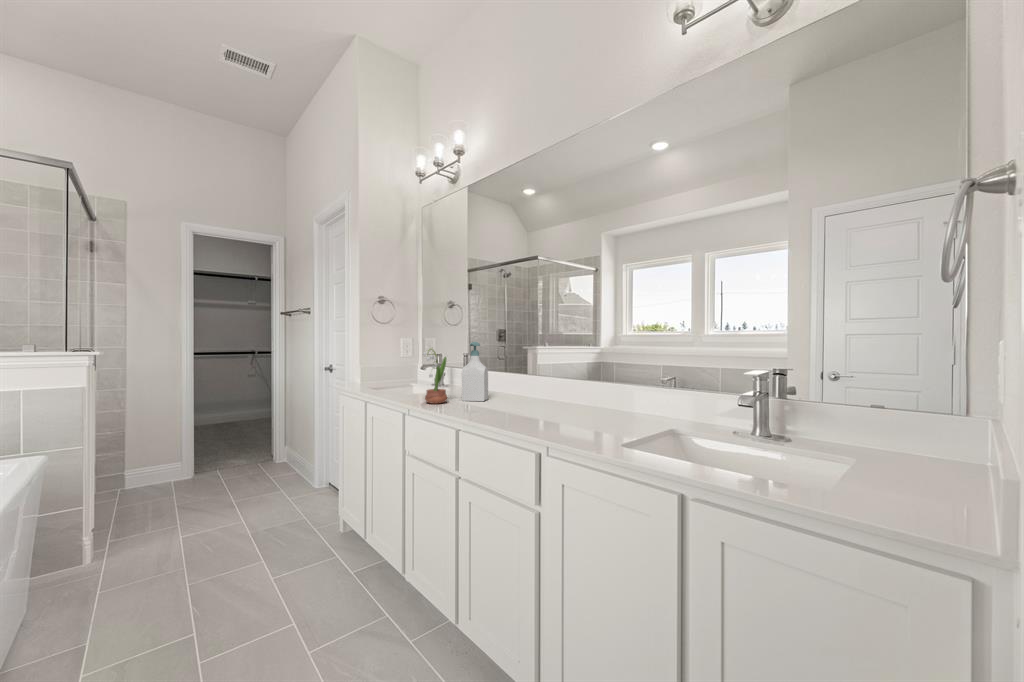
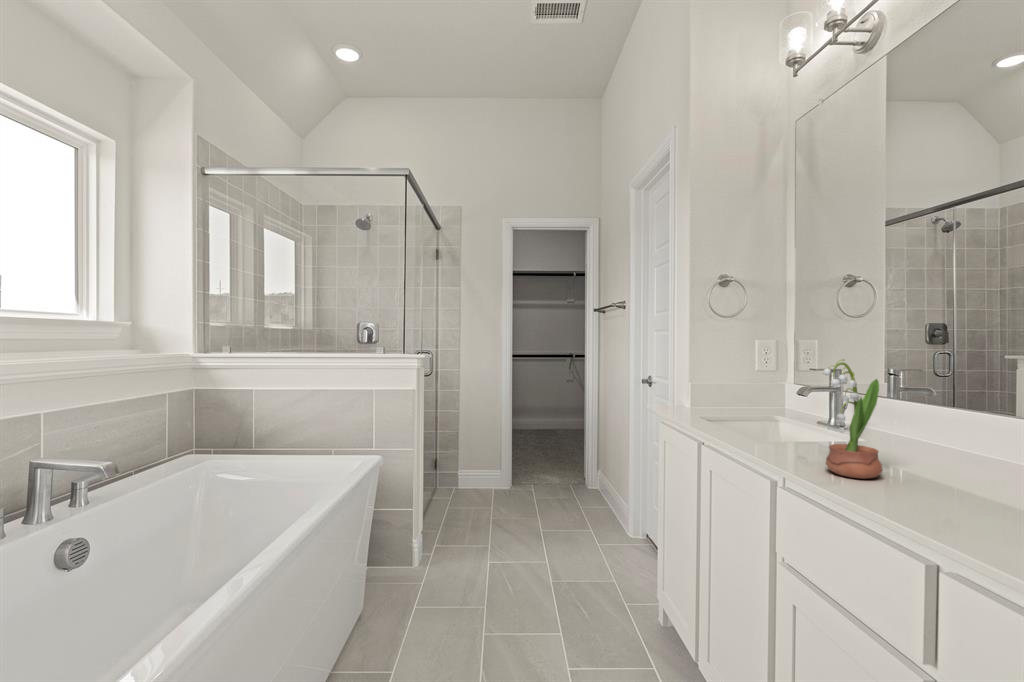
soap bottle: present [462,342,488,401] -> none [918,348,997,490]

